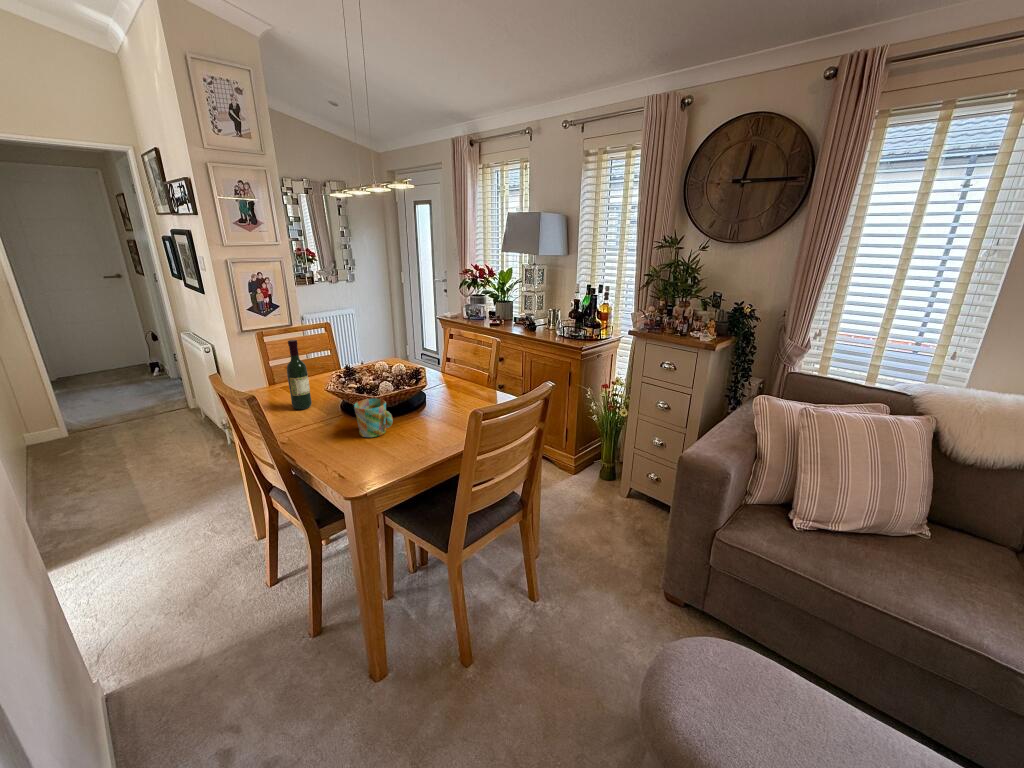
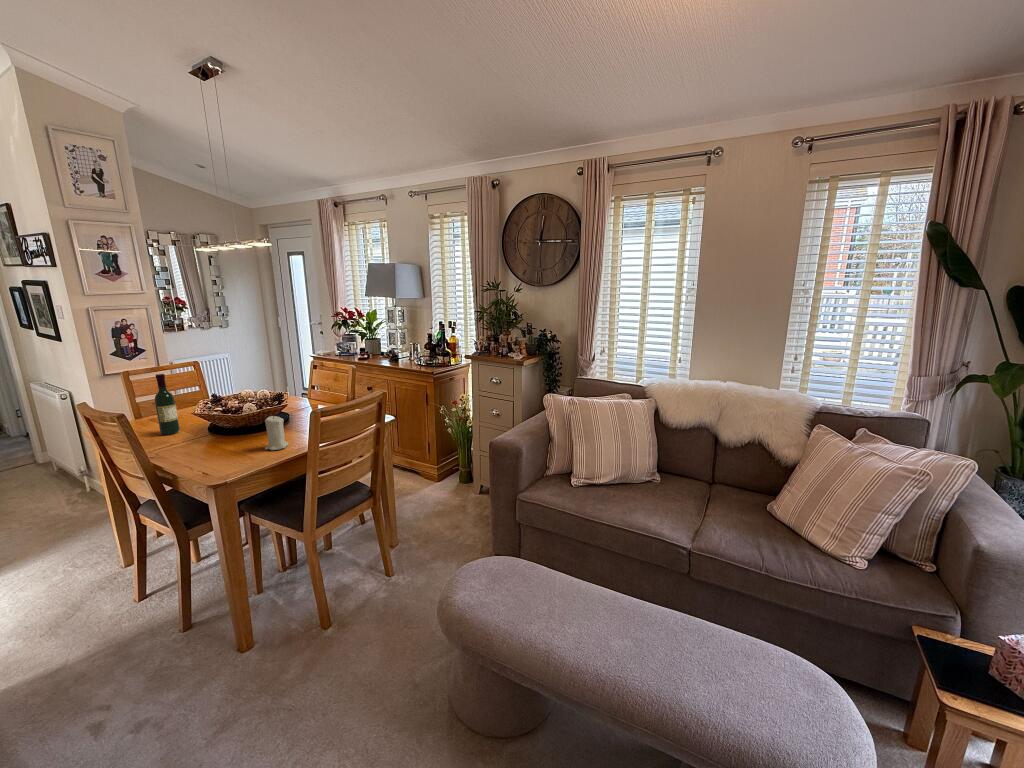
mug: present [354,399,393,437] -> none [218,417,254,448]
candle: none [406,404,433,447] -> present [265,416,288,450]

